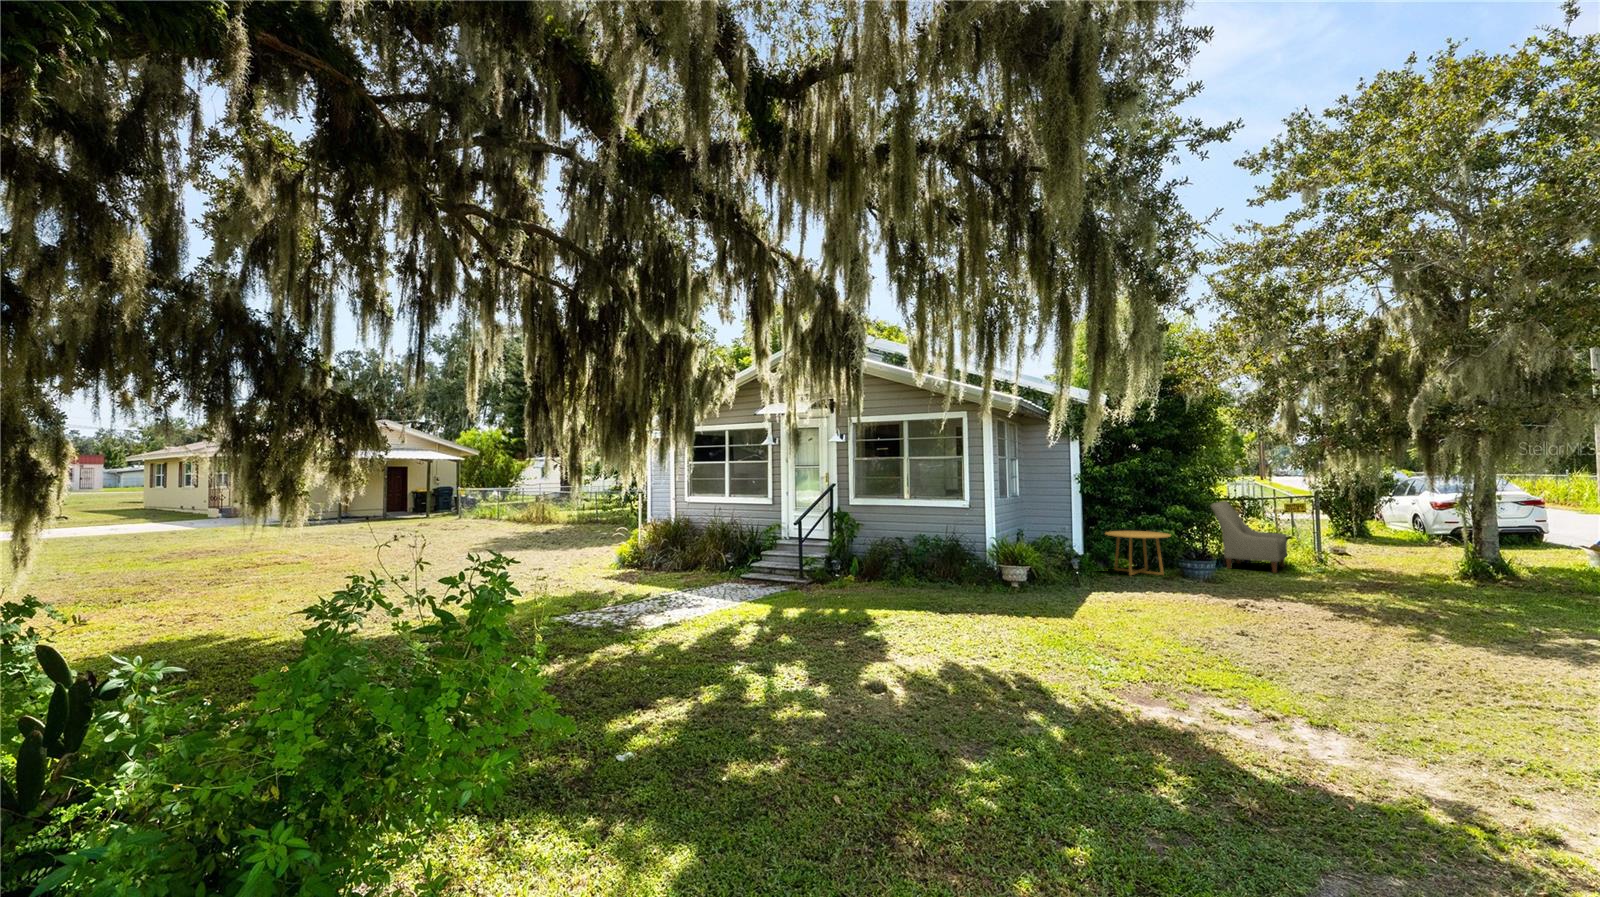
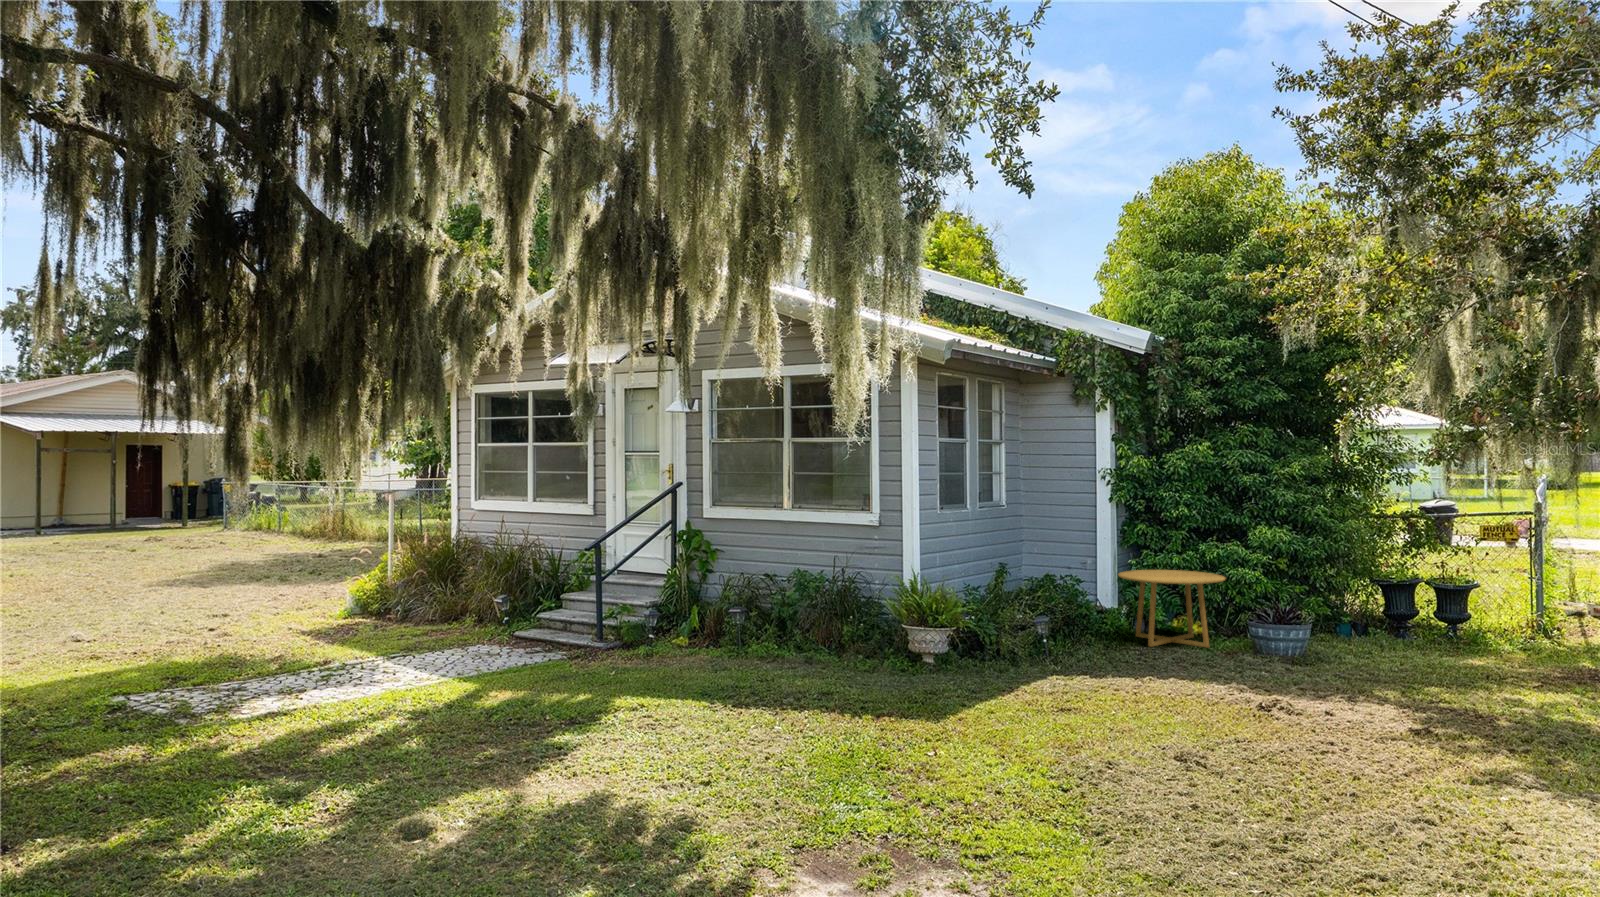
chair: present [1211,501,1287,573] -> none [1310,522,1444,649]

